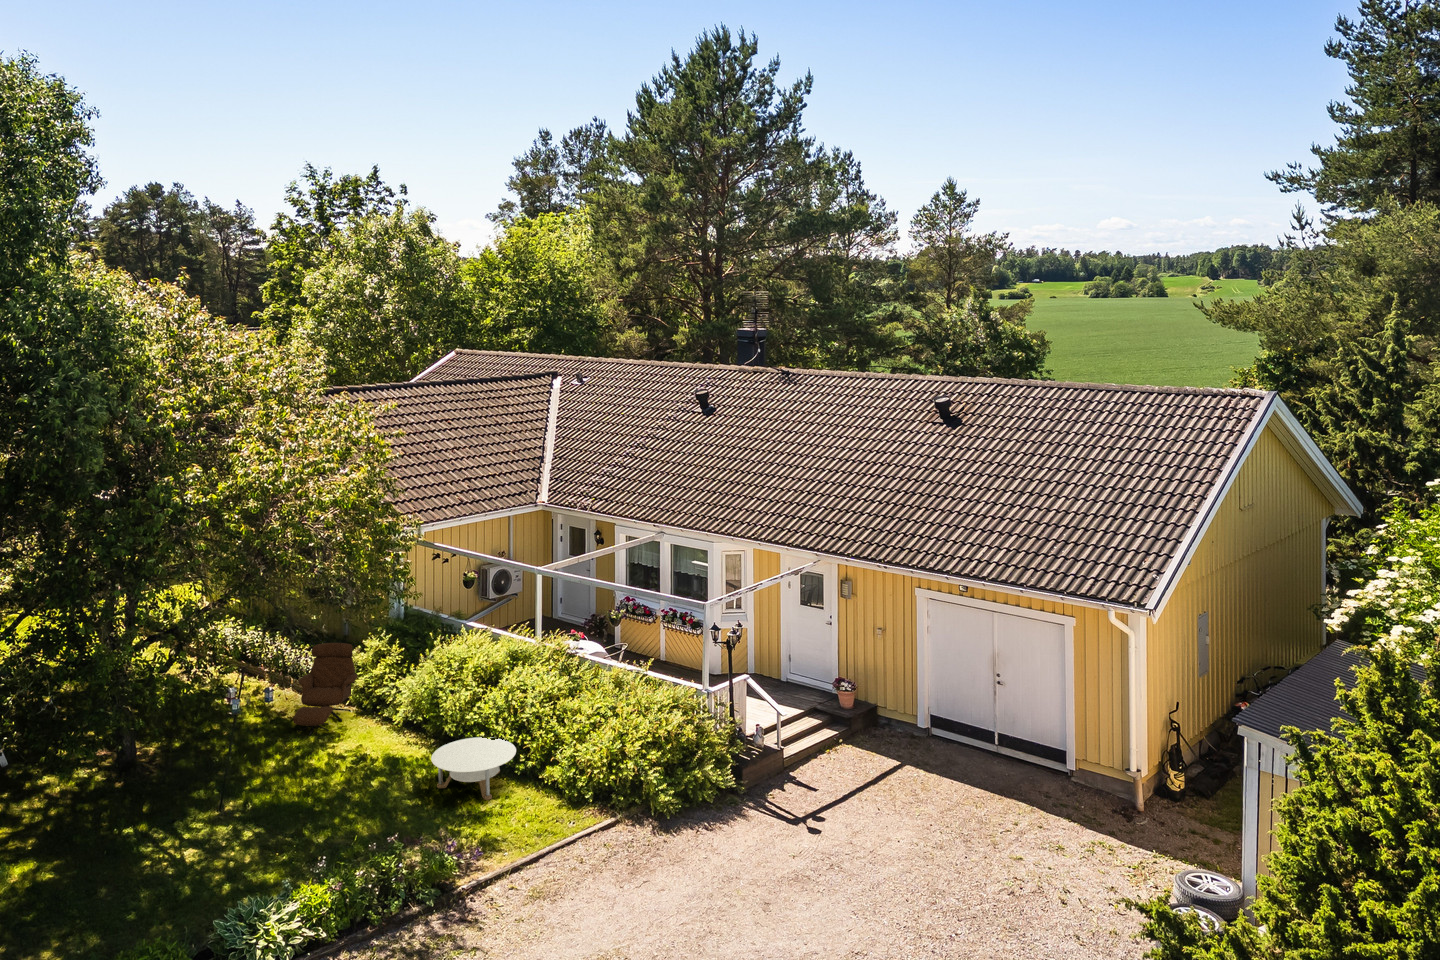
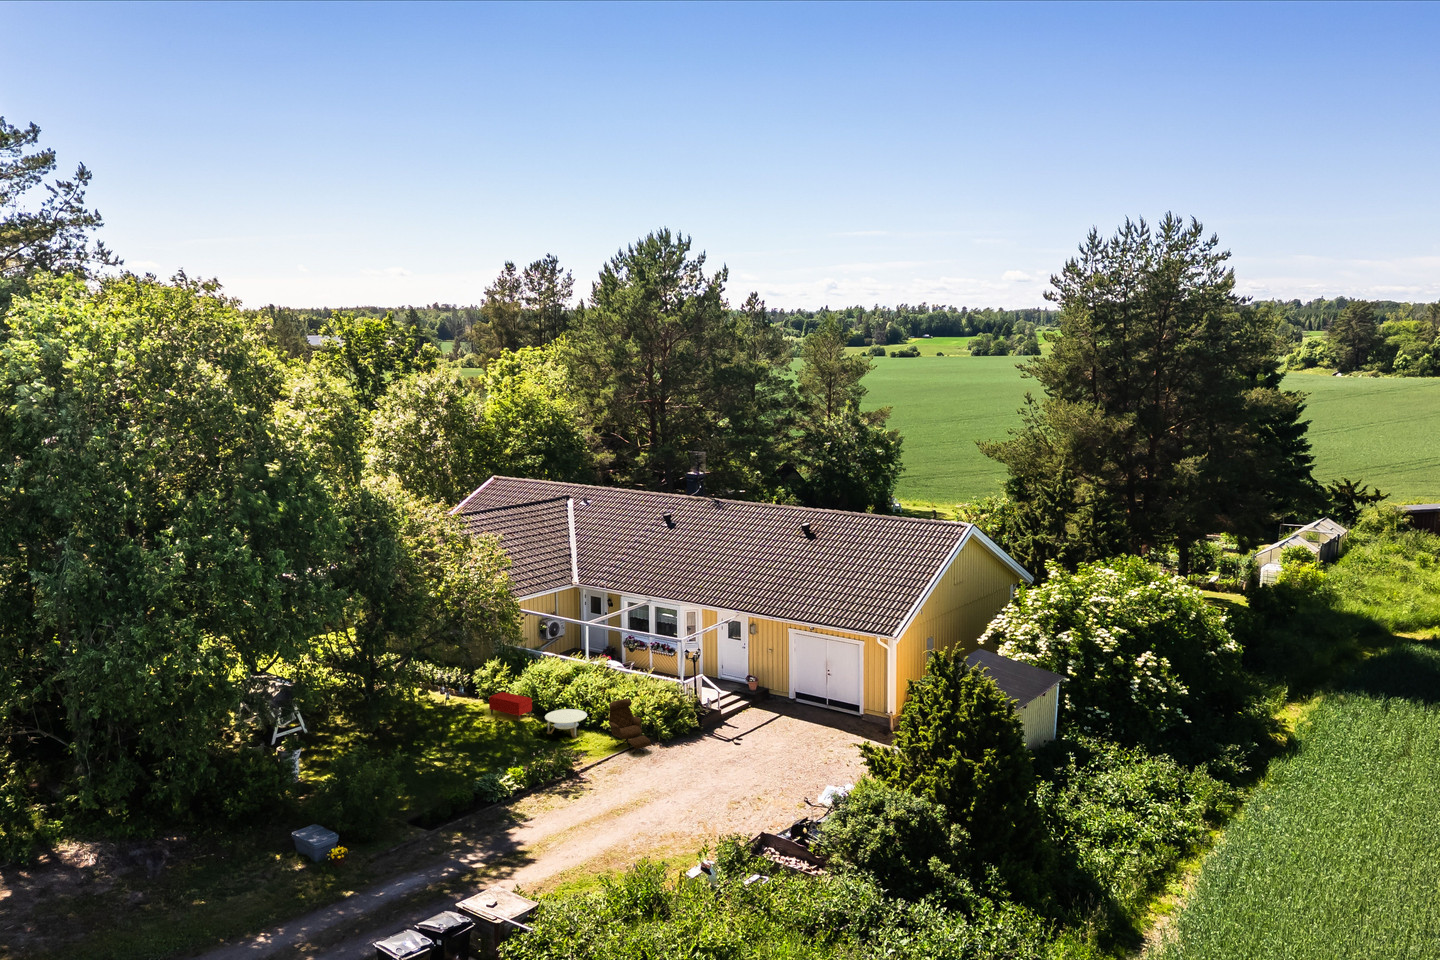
lounge chair: present [293,643,358,736] -> present [608,699,651,754]
bench: none [349,696,426,755] -> present [489,692,532,721]

